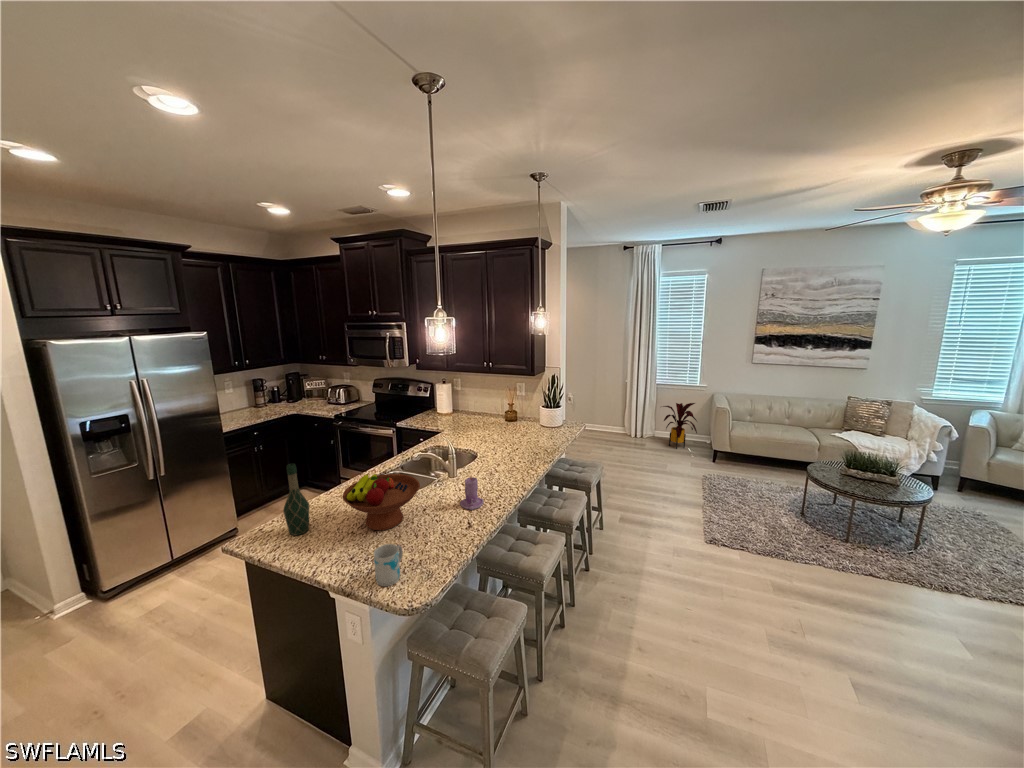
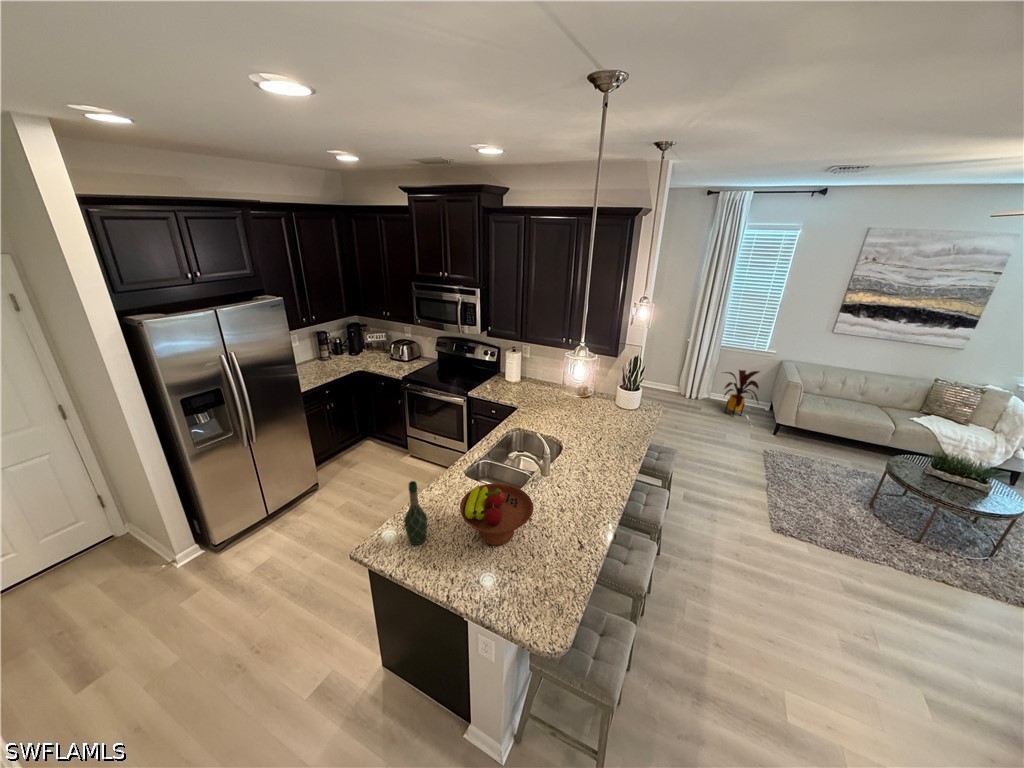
candle: present [460,477,484,510] -> none [564,490,588,524]
mug: present [374,544,403,586] -> none [511,580,535,622]

